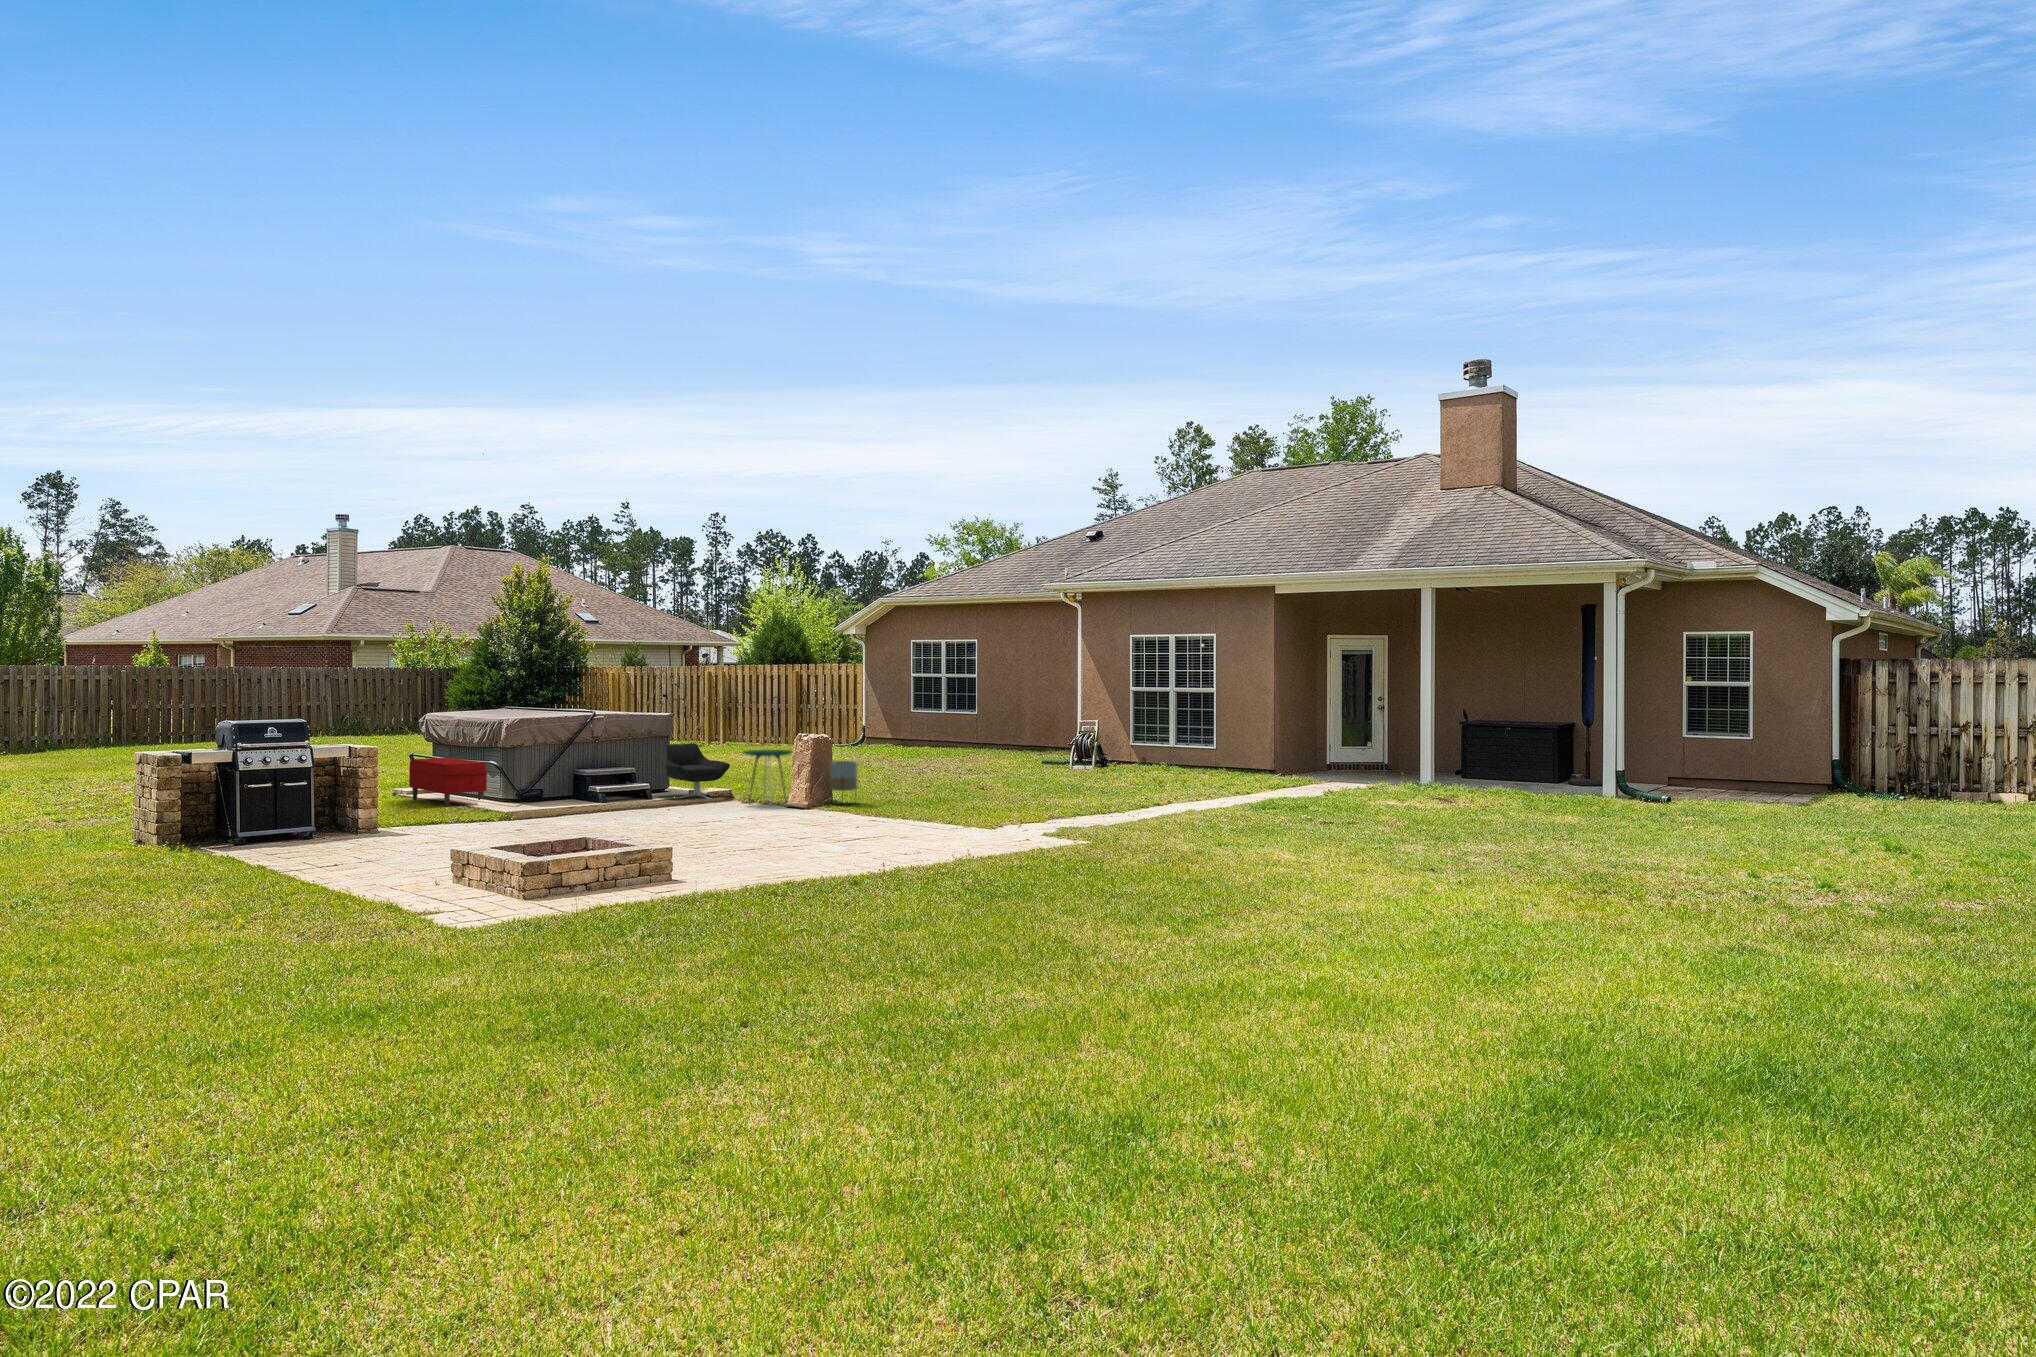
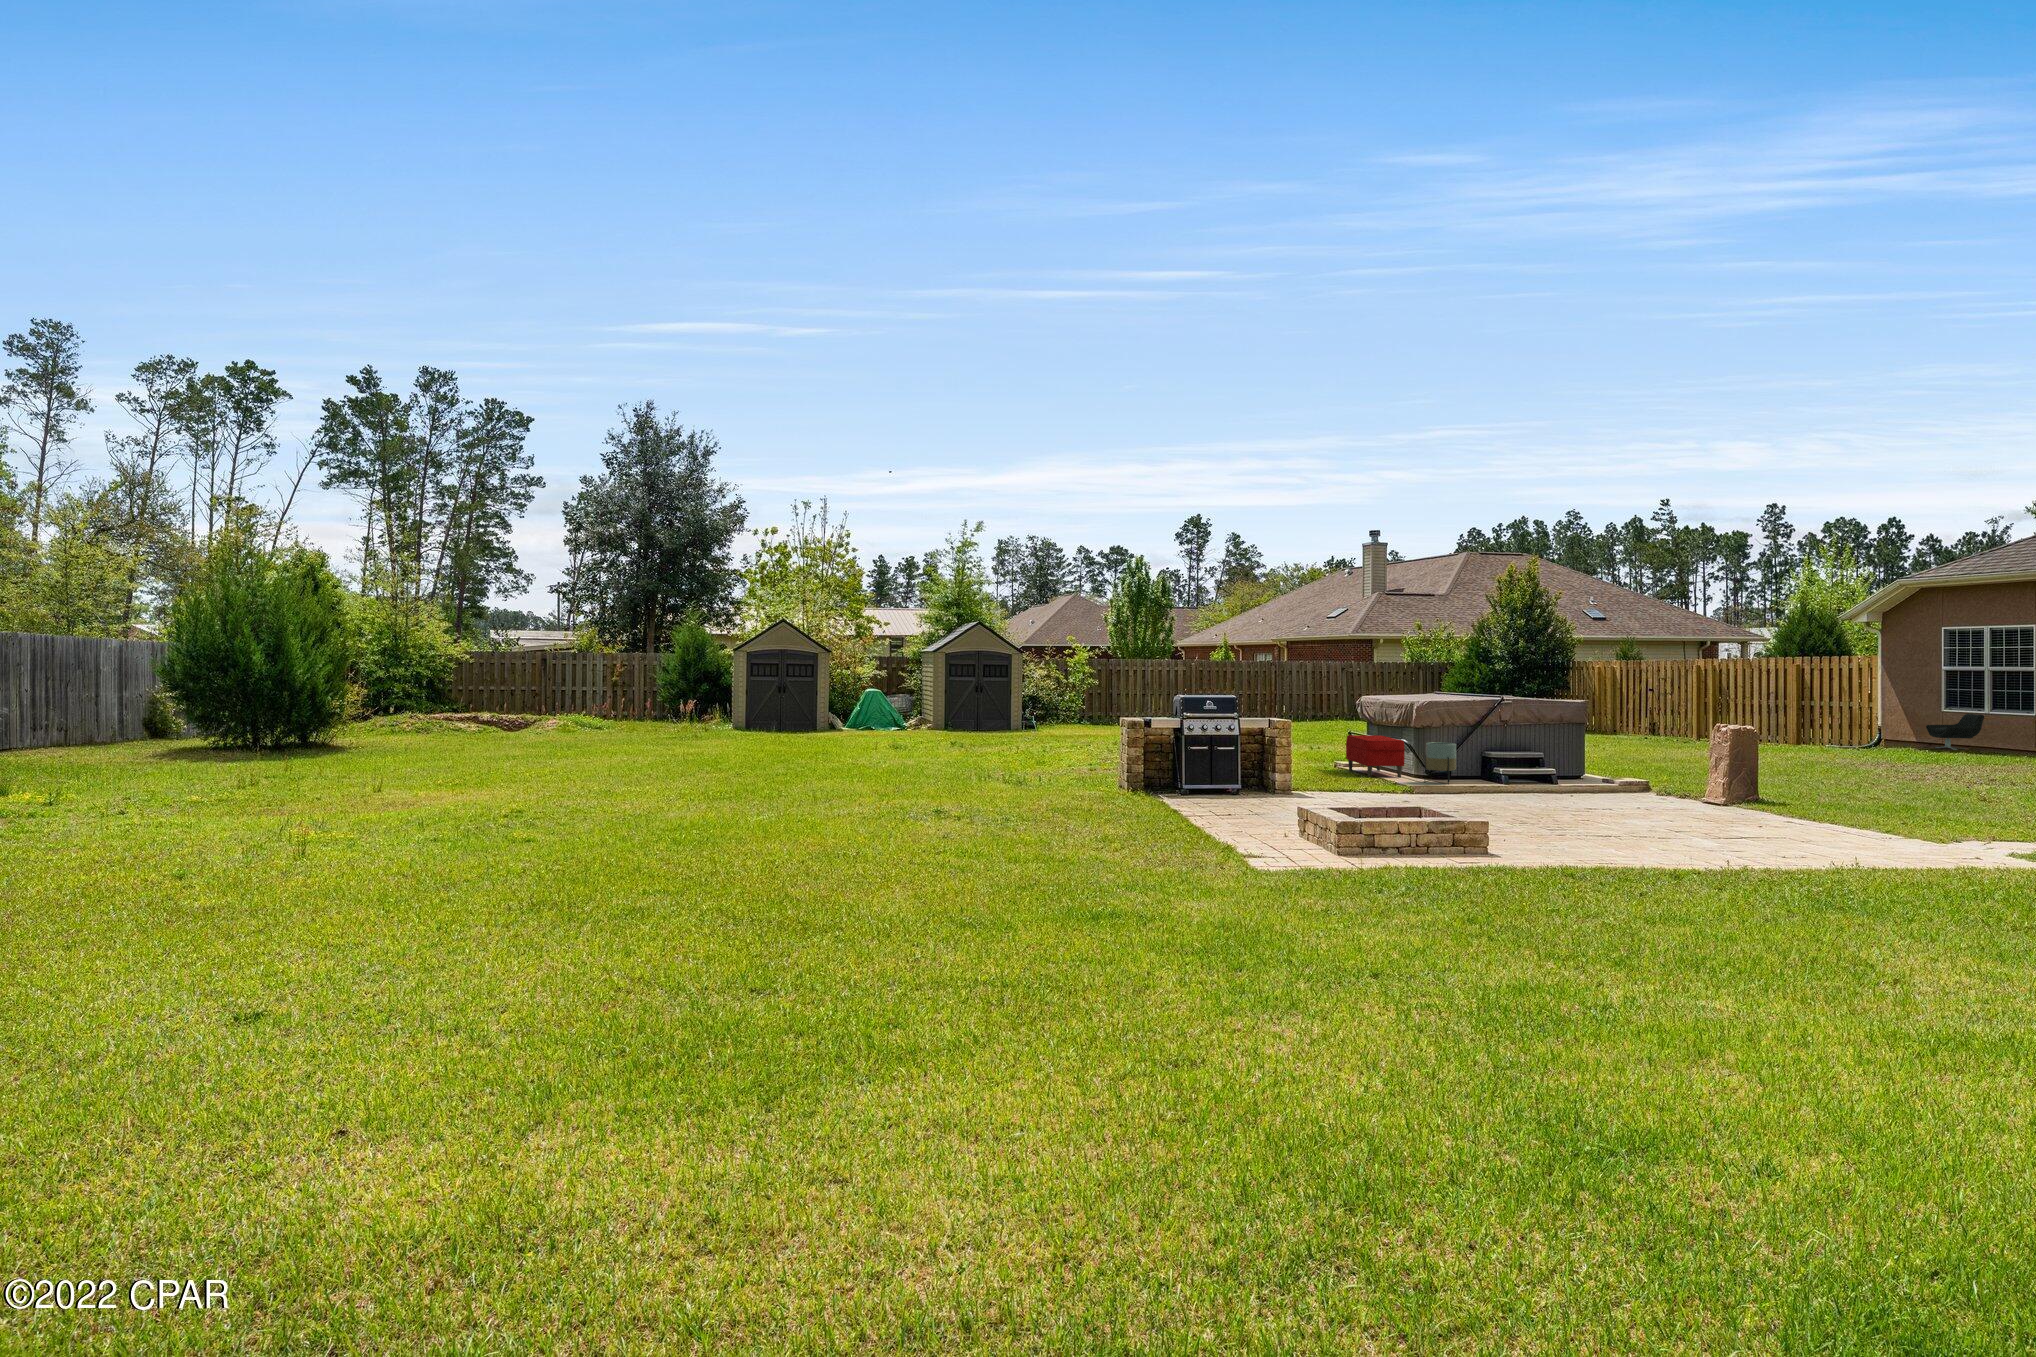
lounge chair: present [666,743,730,799] -> present [1926,714,1984,750]
side table: present [744,750,792,802] -> none [1651,740,1710,799]
planter: present [830,761,858,791] -> present [1424,742,1456,785]

